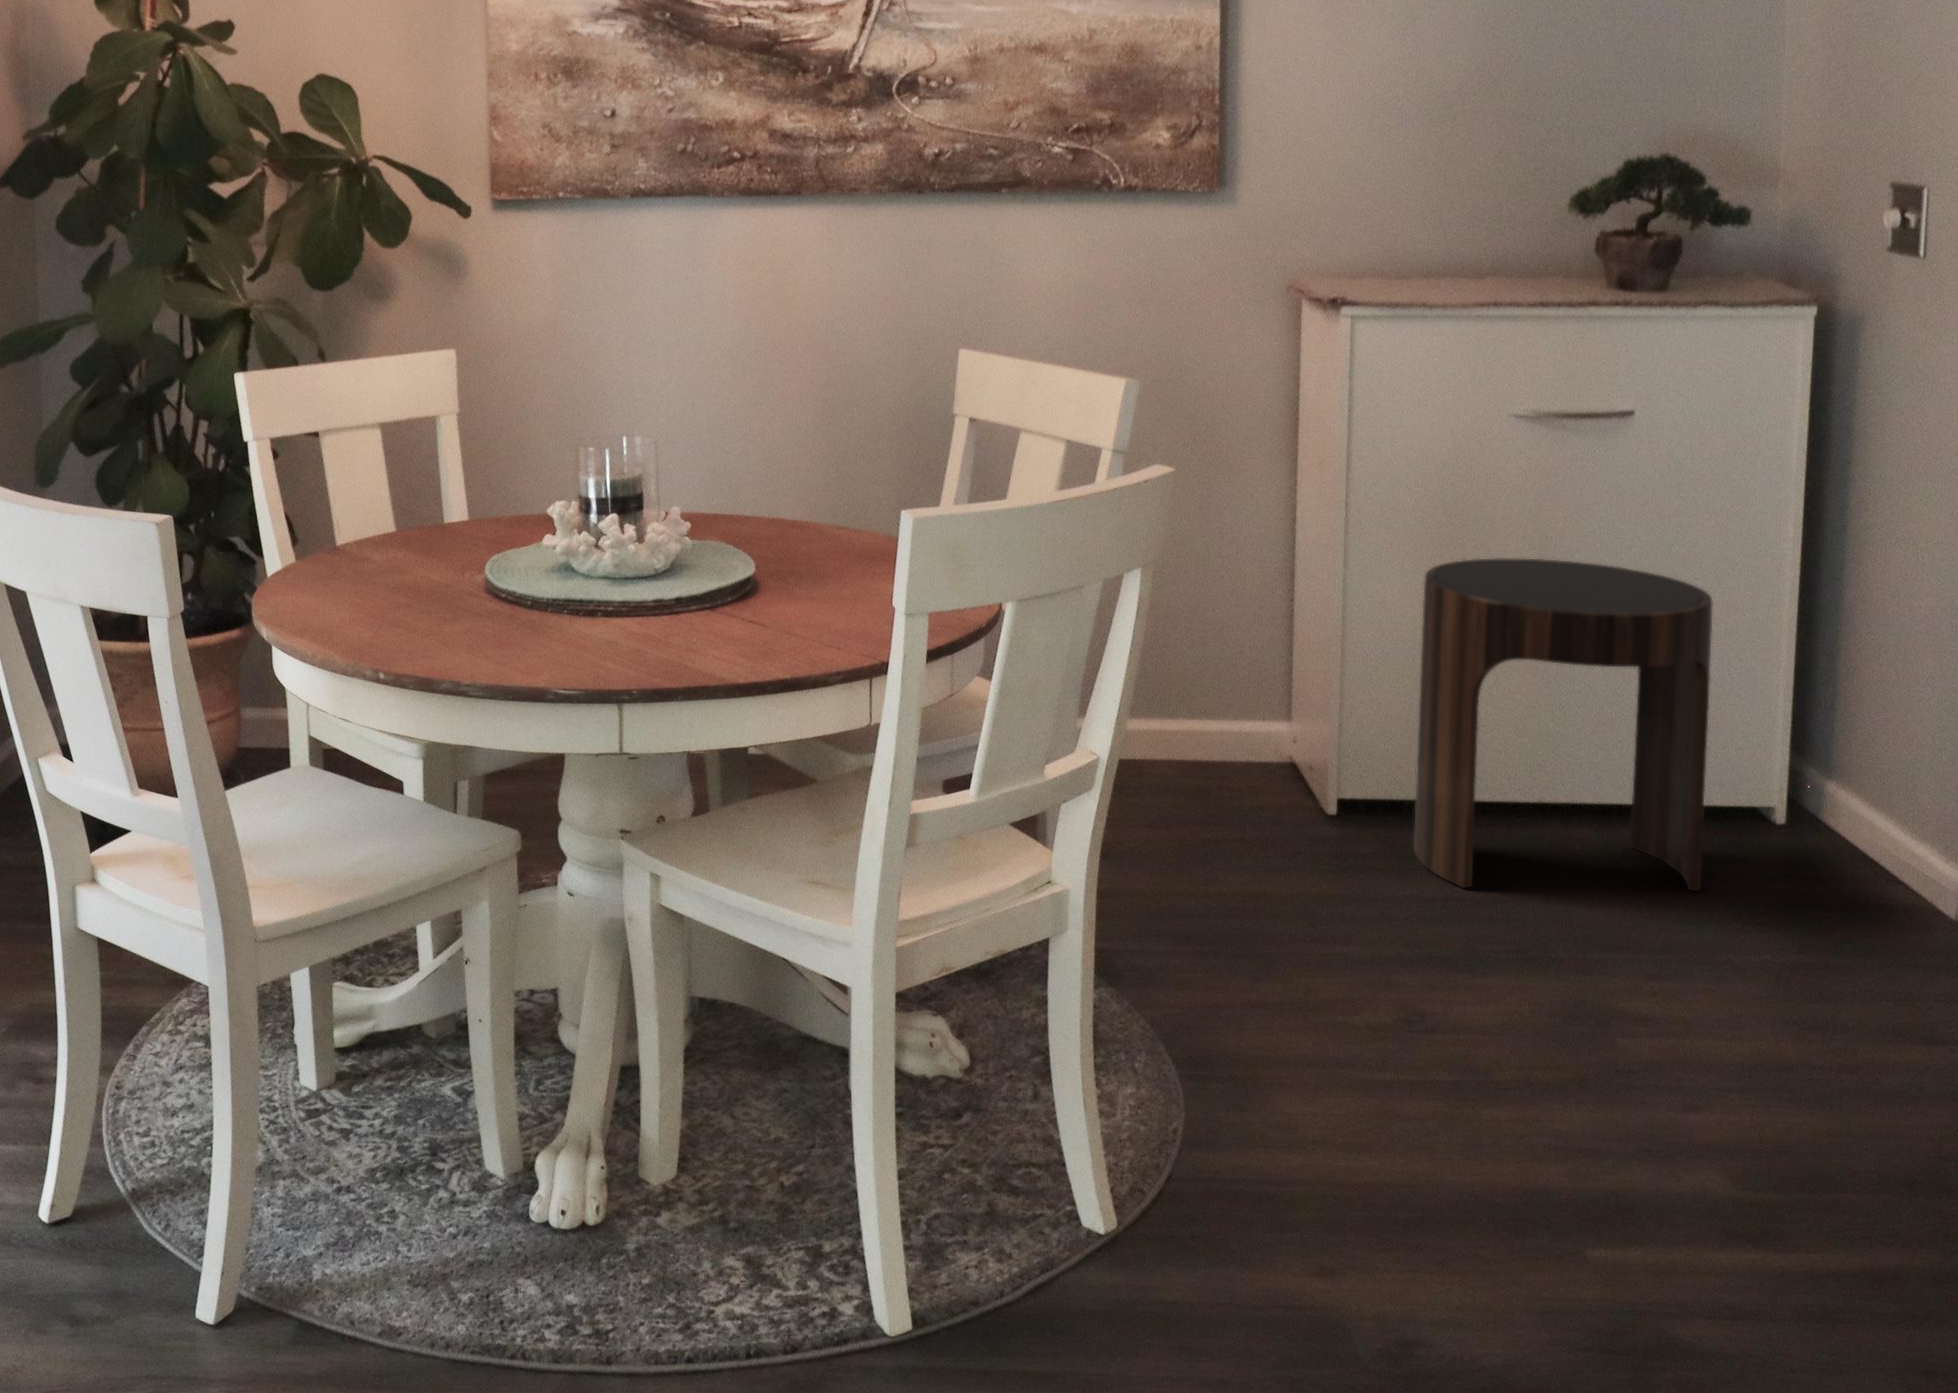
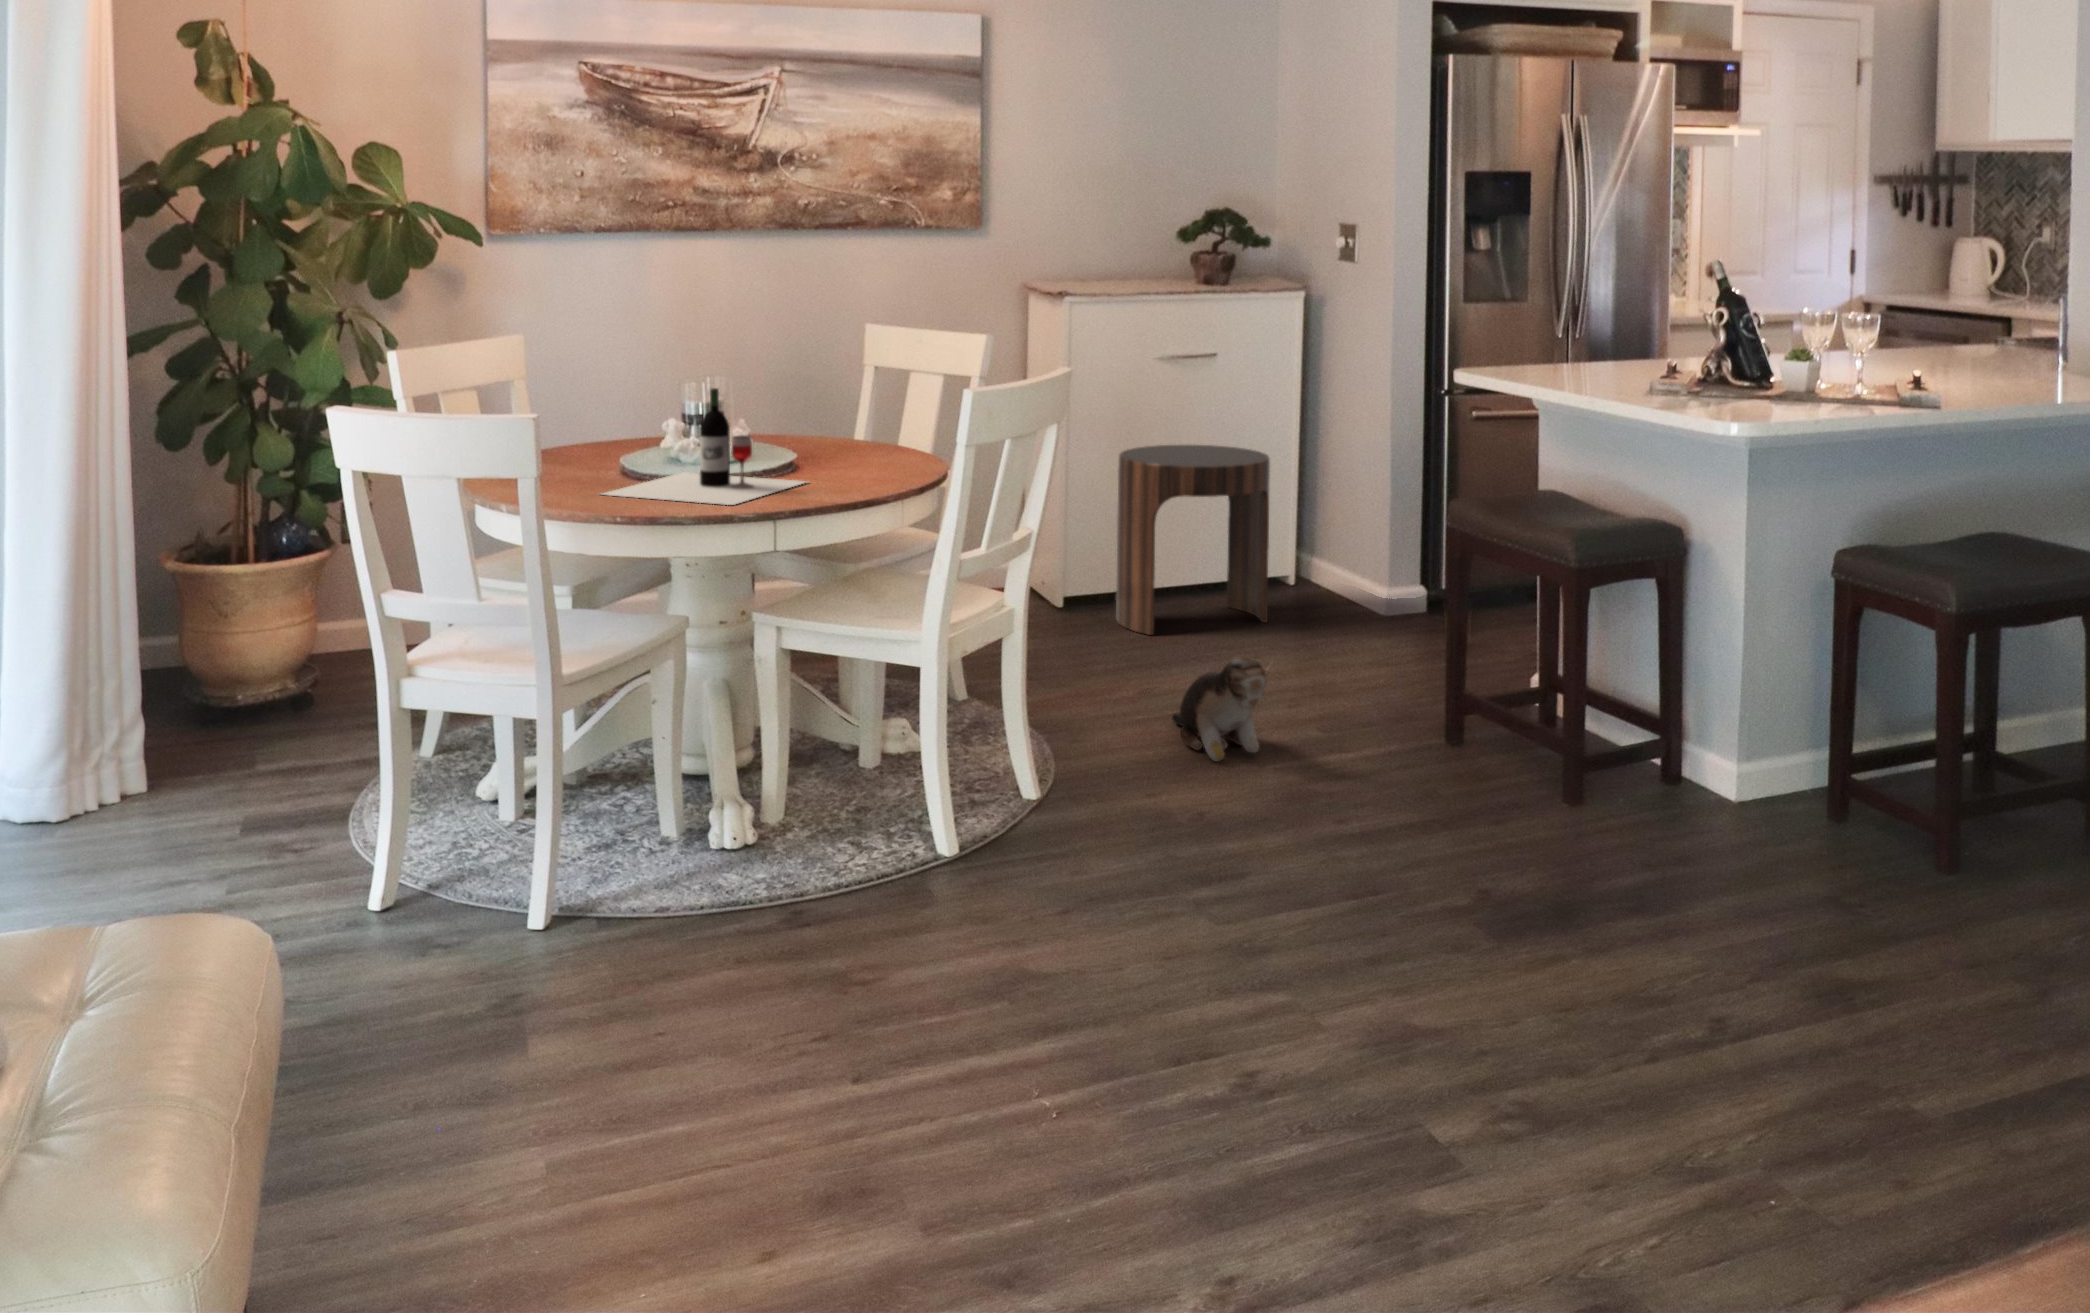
wine bottle: none [374,463,721,671] -> present [603,388,805,505]
plush toy: none [1434,1018,1612,1210] -> present [1172,656,1274,761]

